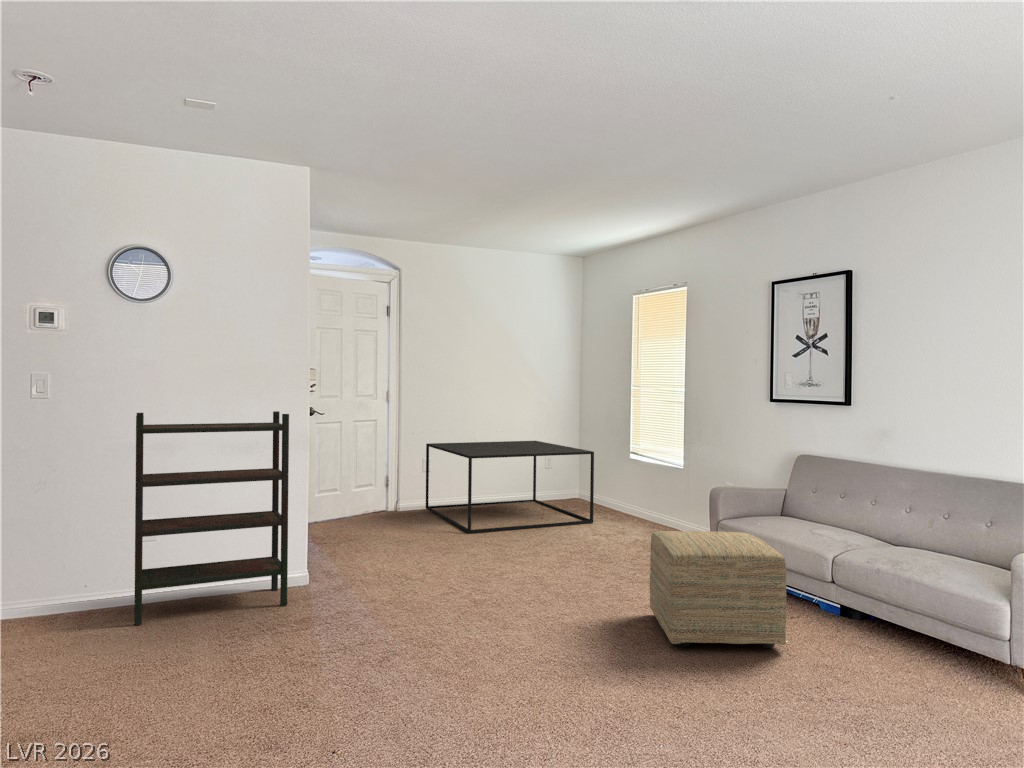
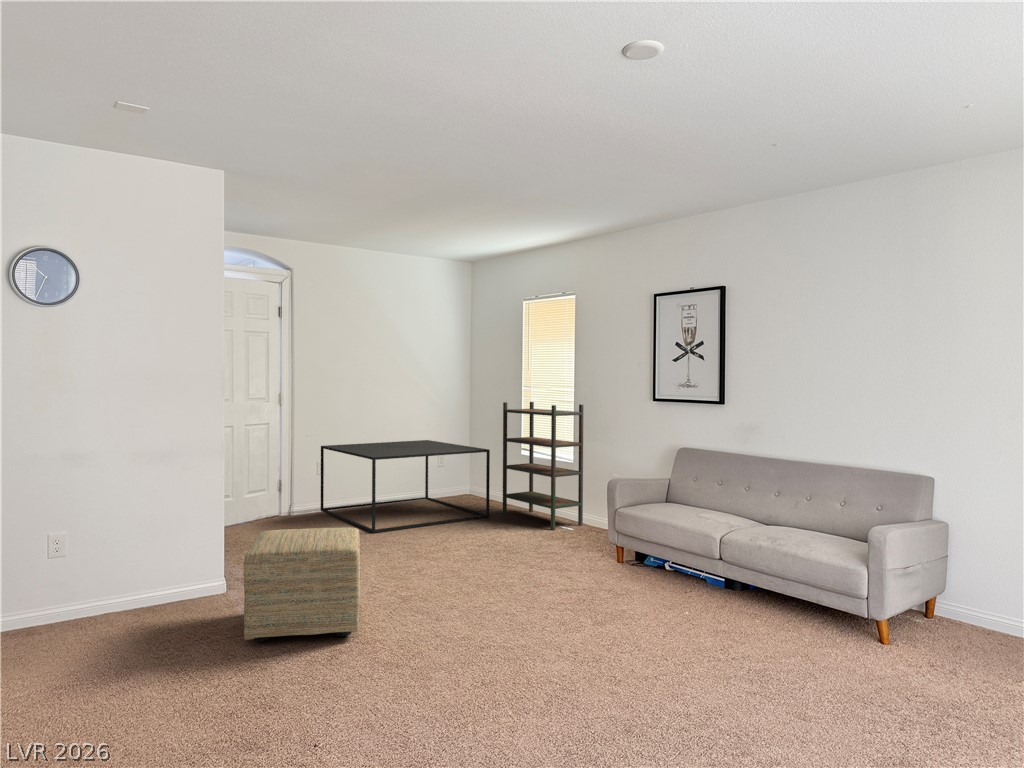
bookshelf: present [134,411,289,625] -> present [503,402,583,530]
ottoman: present [650,531,787,648] -> present [243,528,360,642]

